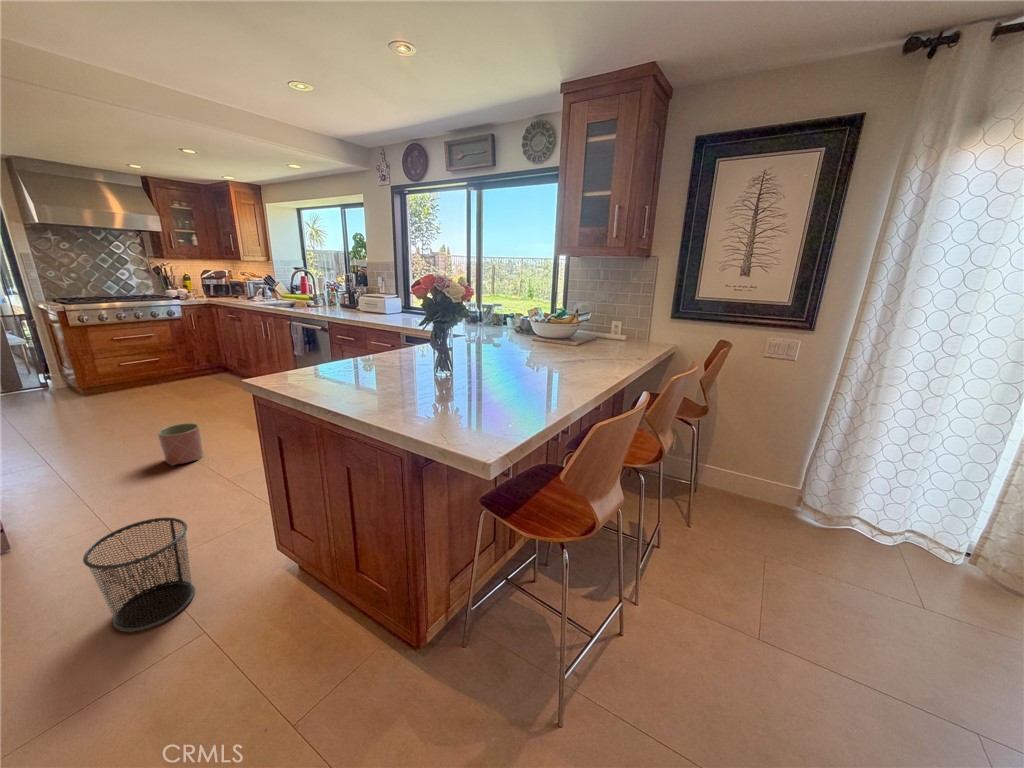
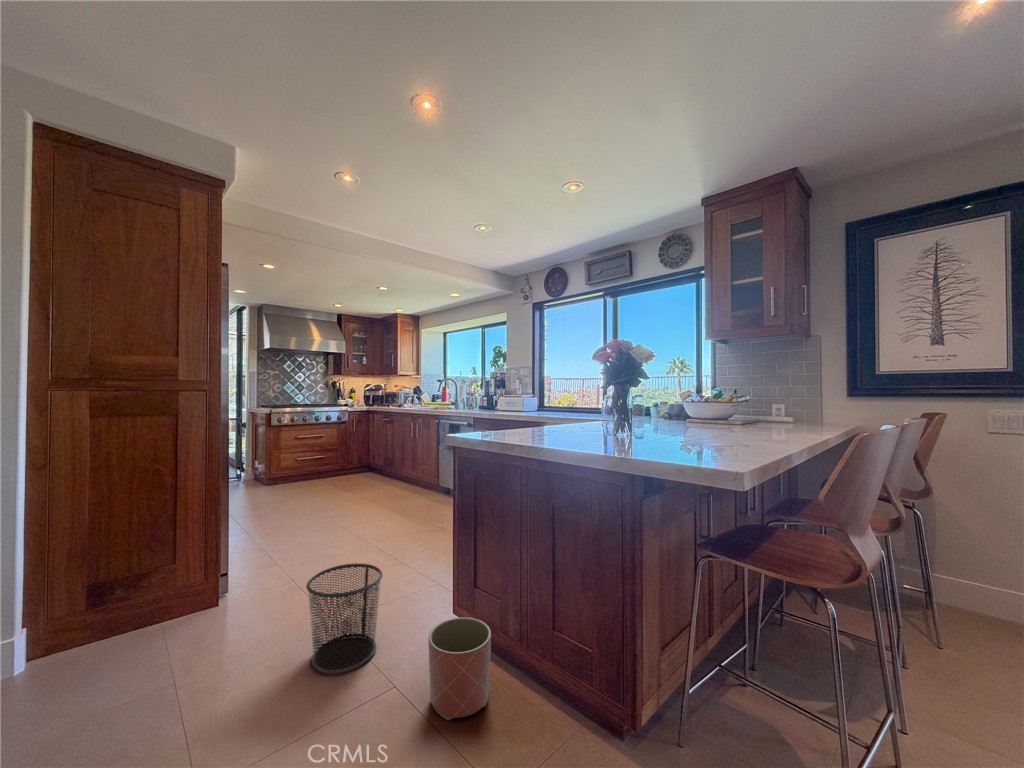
planter: present [158,423,203,466] -> present [428,617,491,720]

